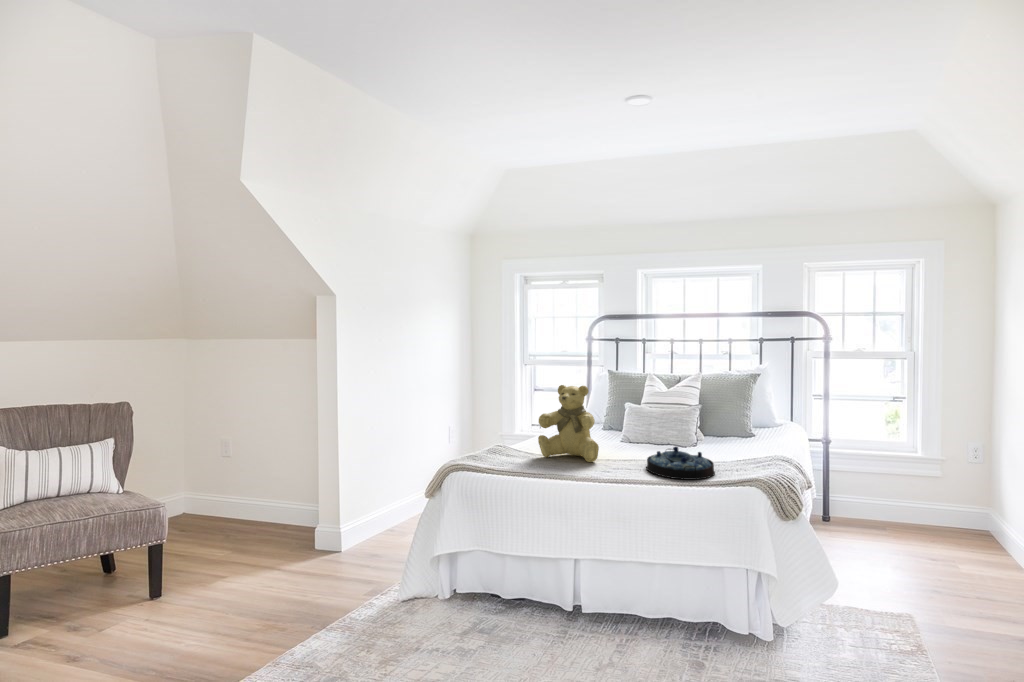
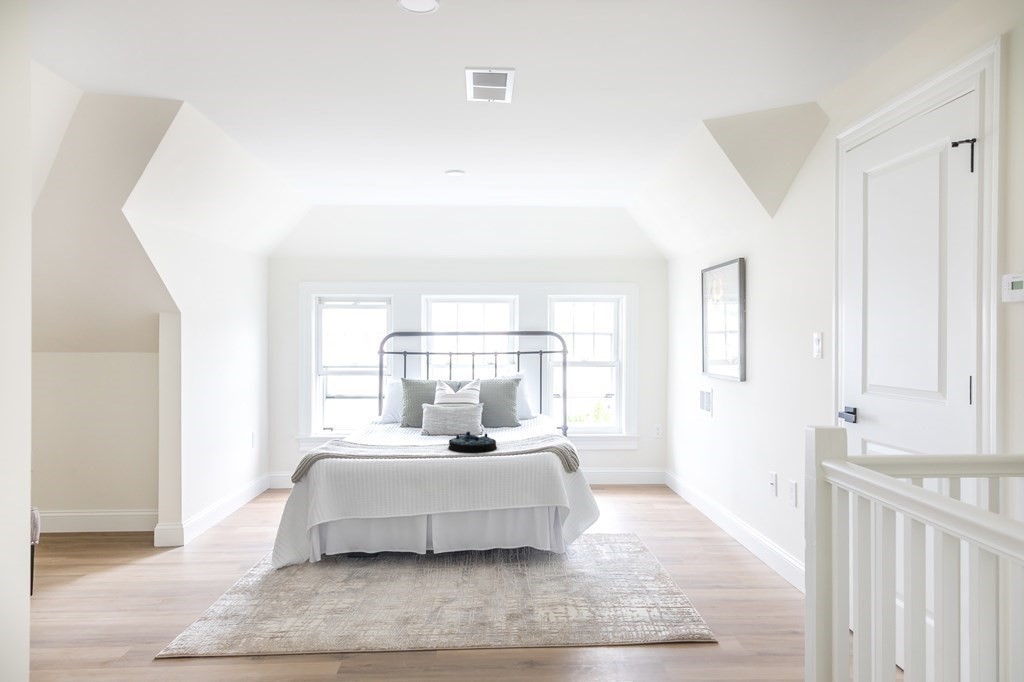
teddy bear: present [538,385,599,462] -> none [362,389,412,448]

